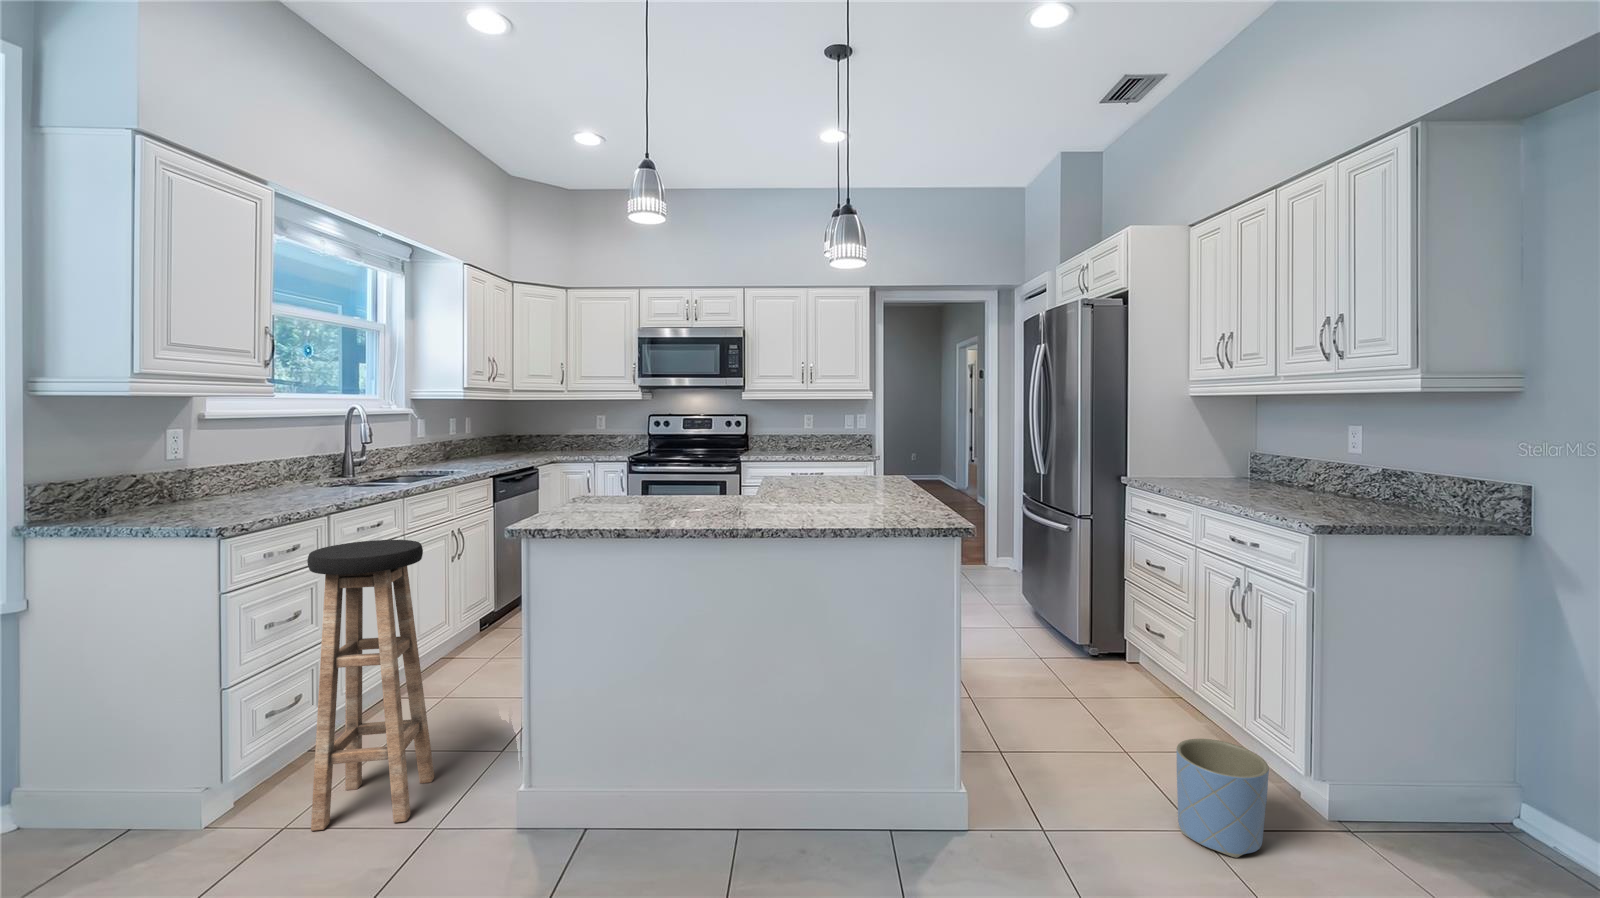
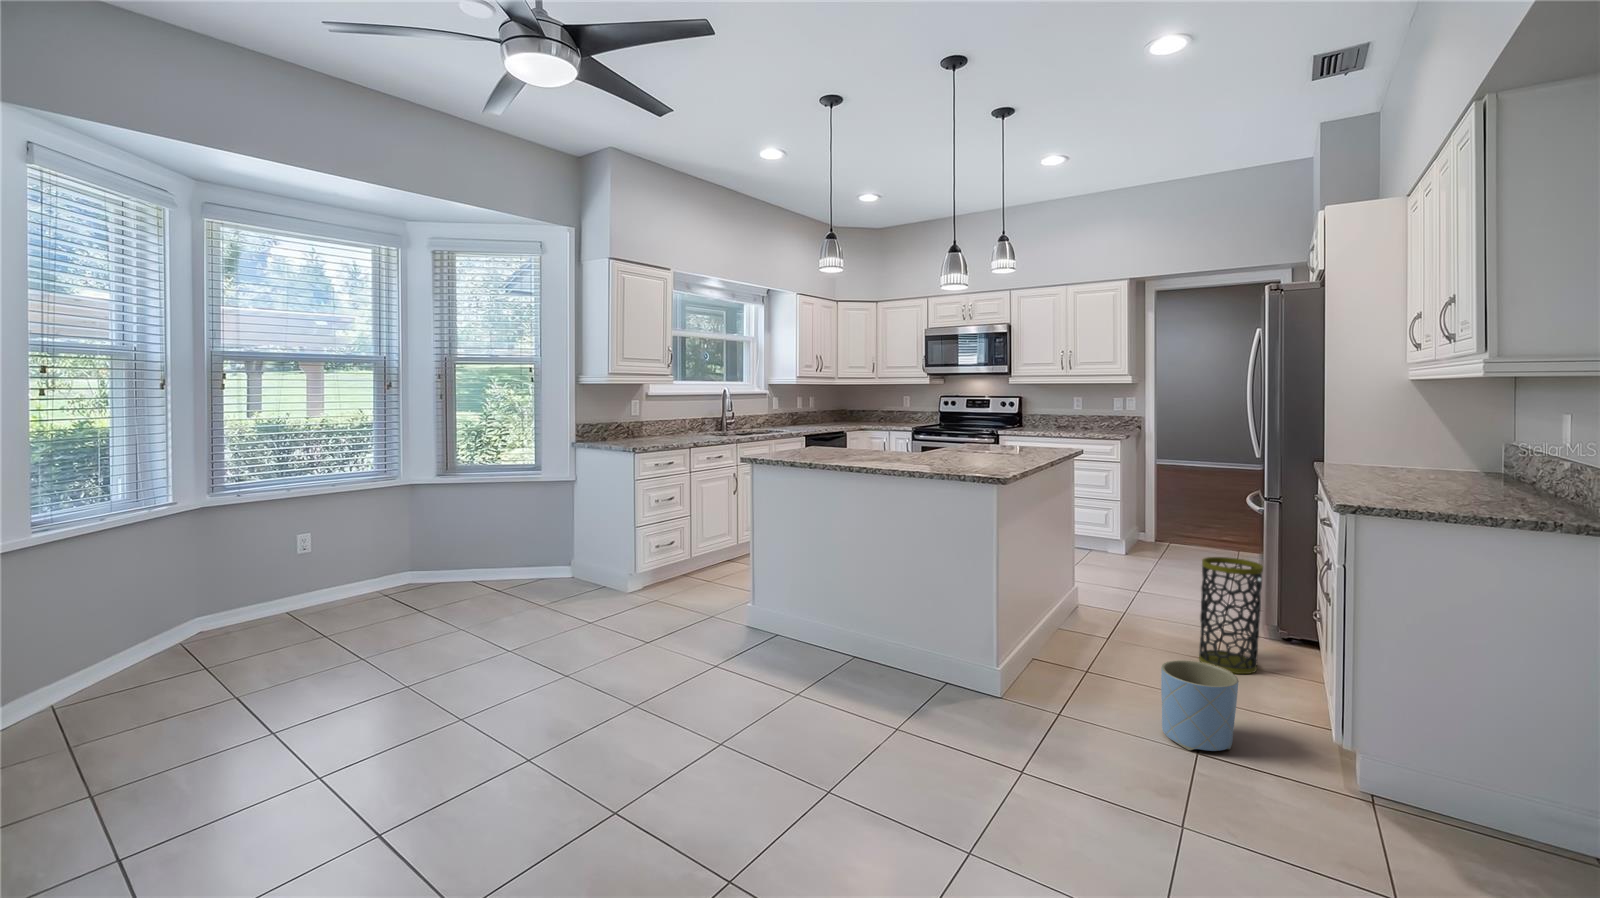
bar stool: present [307,540,434,831] -> none [660,460,722,609]
trash can: none [1085,594,1147,723] -> present [1199,557,1263,674]

